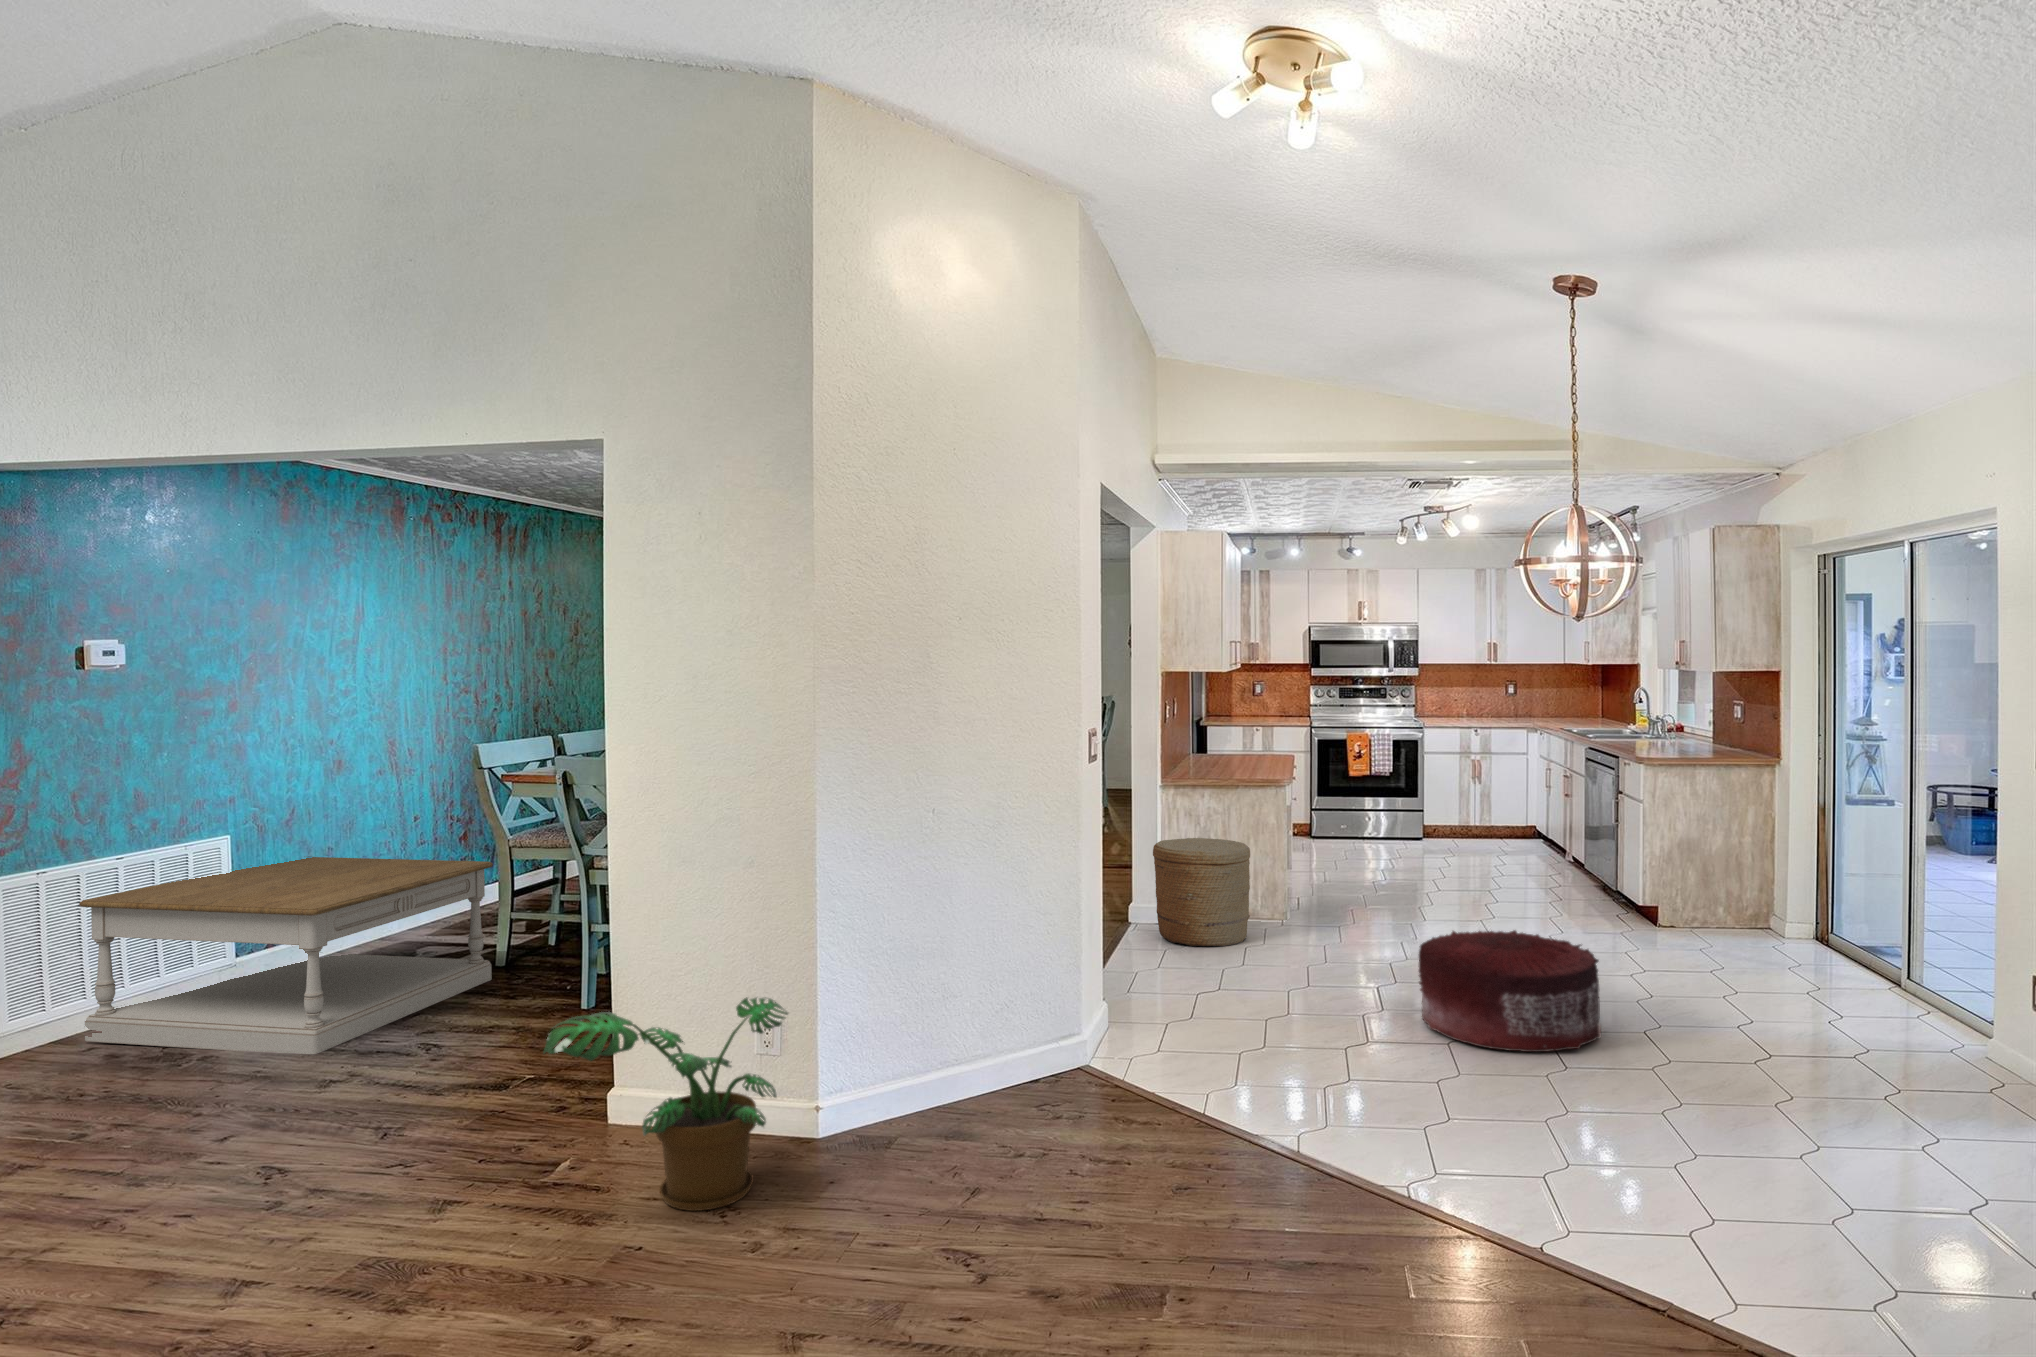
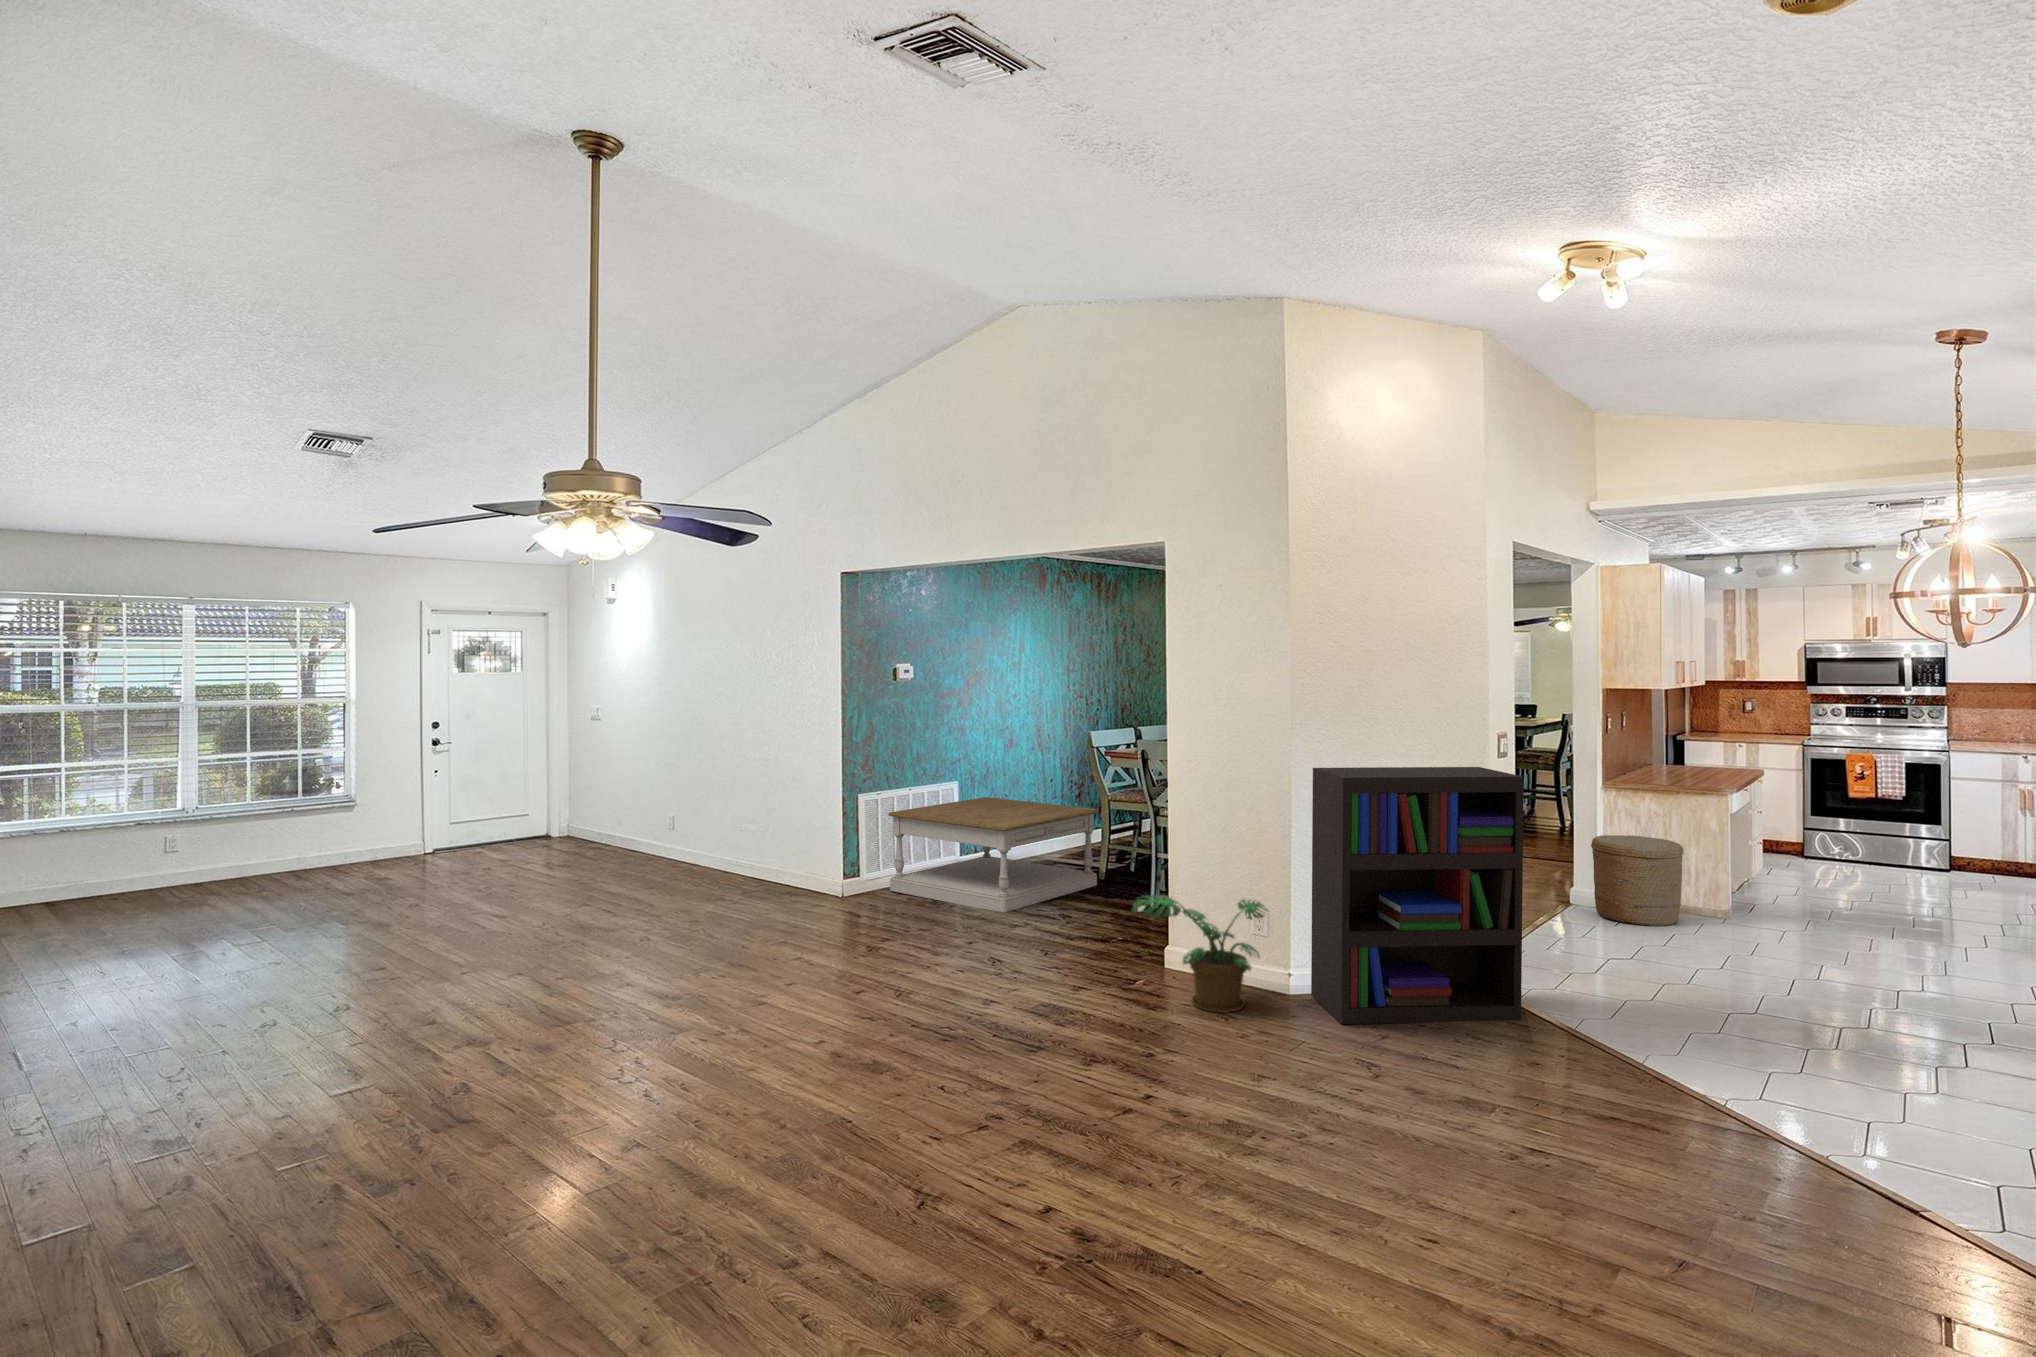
bookshelf: none [853,758,1159,1191] -> present [1311,767,1524,1024]
pouf: present [1419,930,1601,1052] -> none [1790,927,1970,1031]

